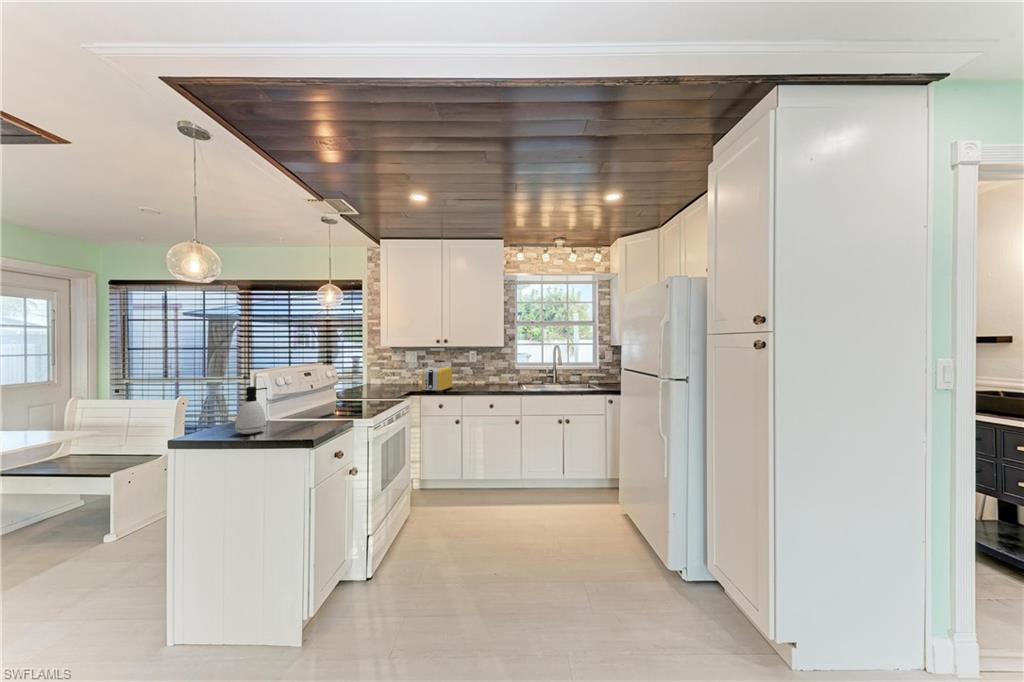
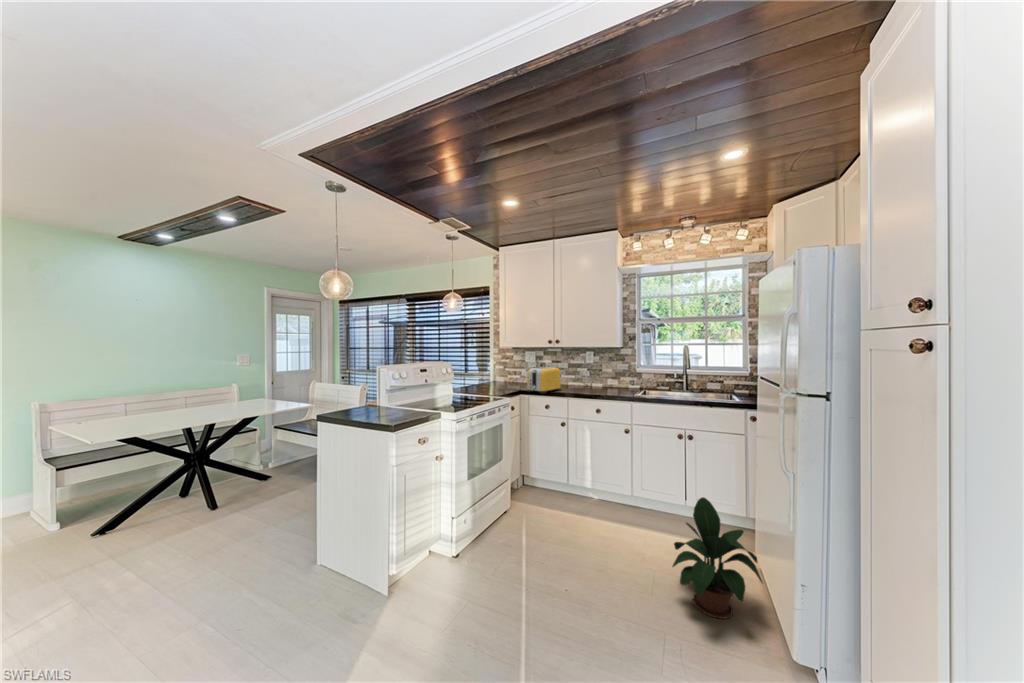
soap dispenser: present [235,387,267,434] -> none [346,379,368,416]
potted plant: none [577,466,643,558] -> present [673,497,762,619]

